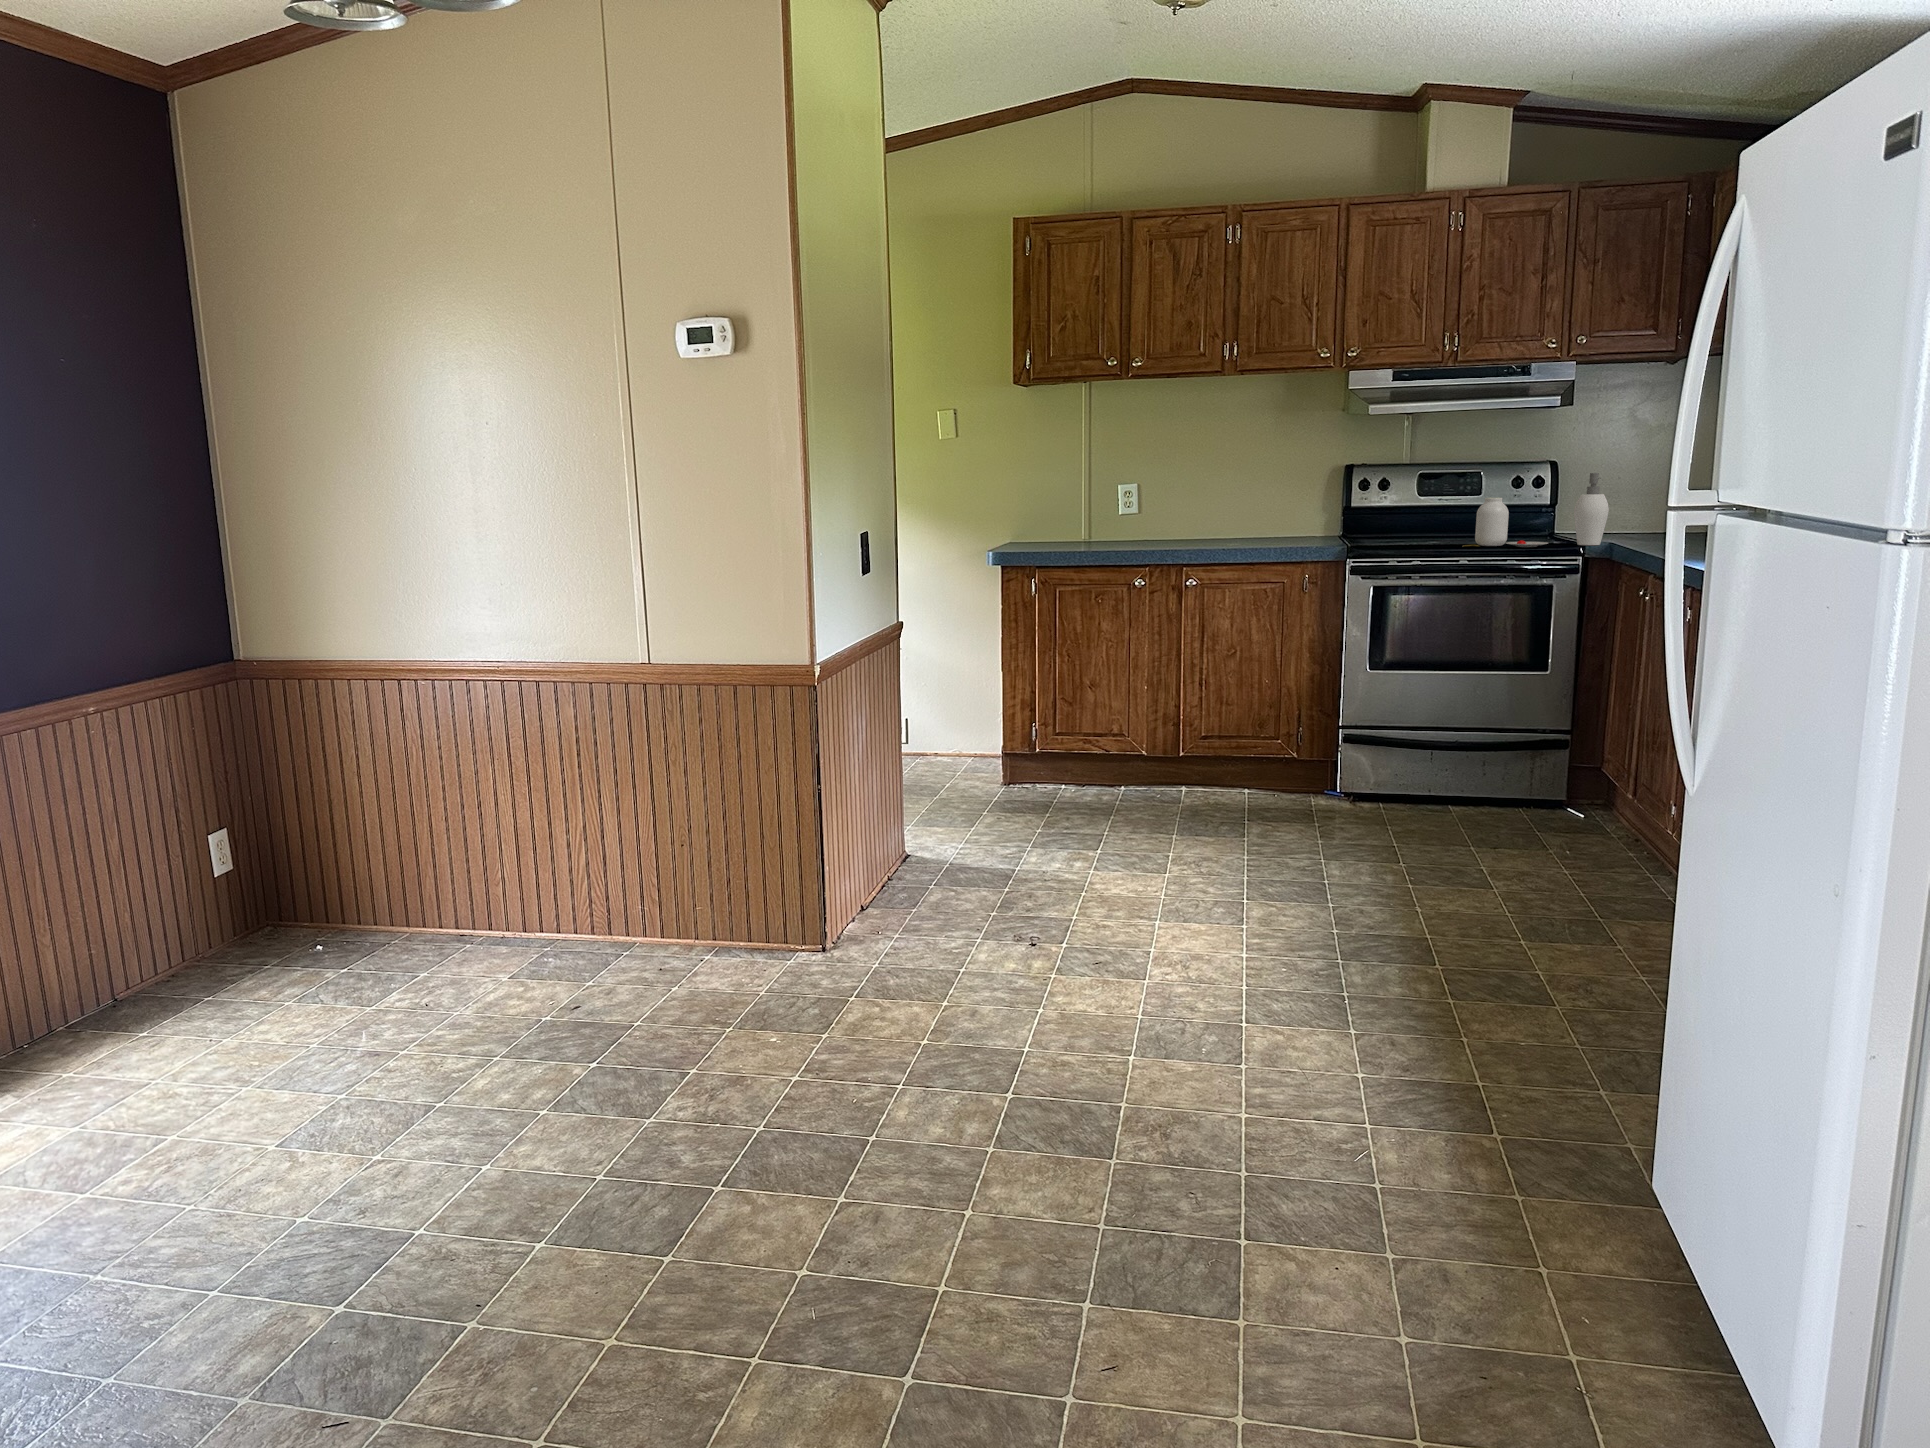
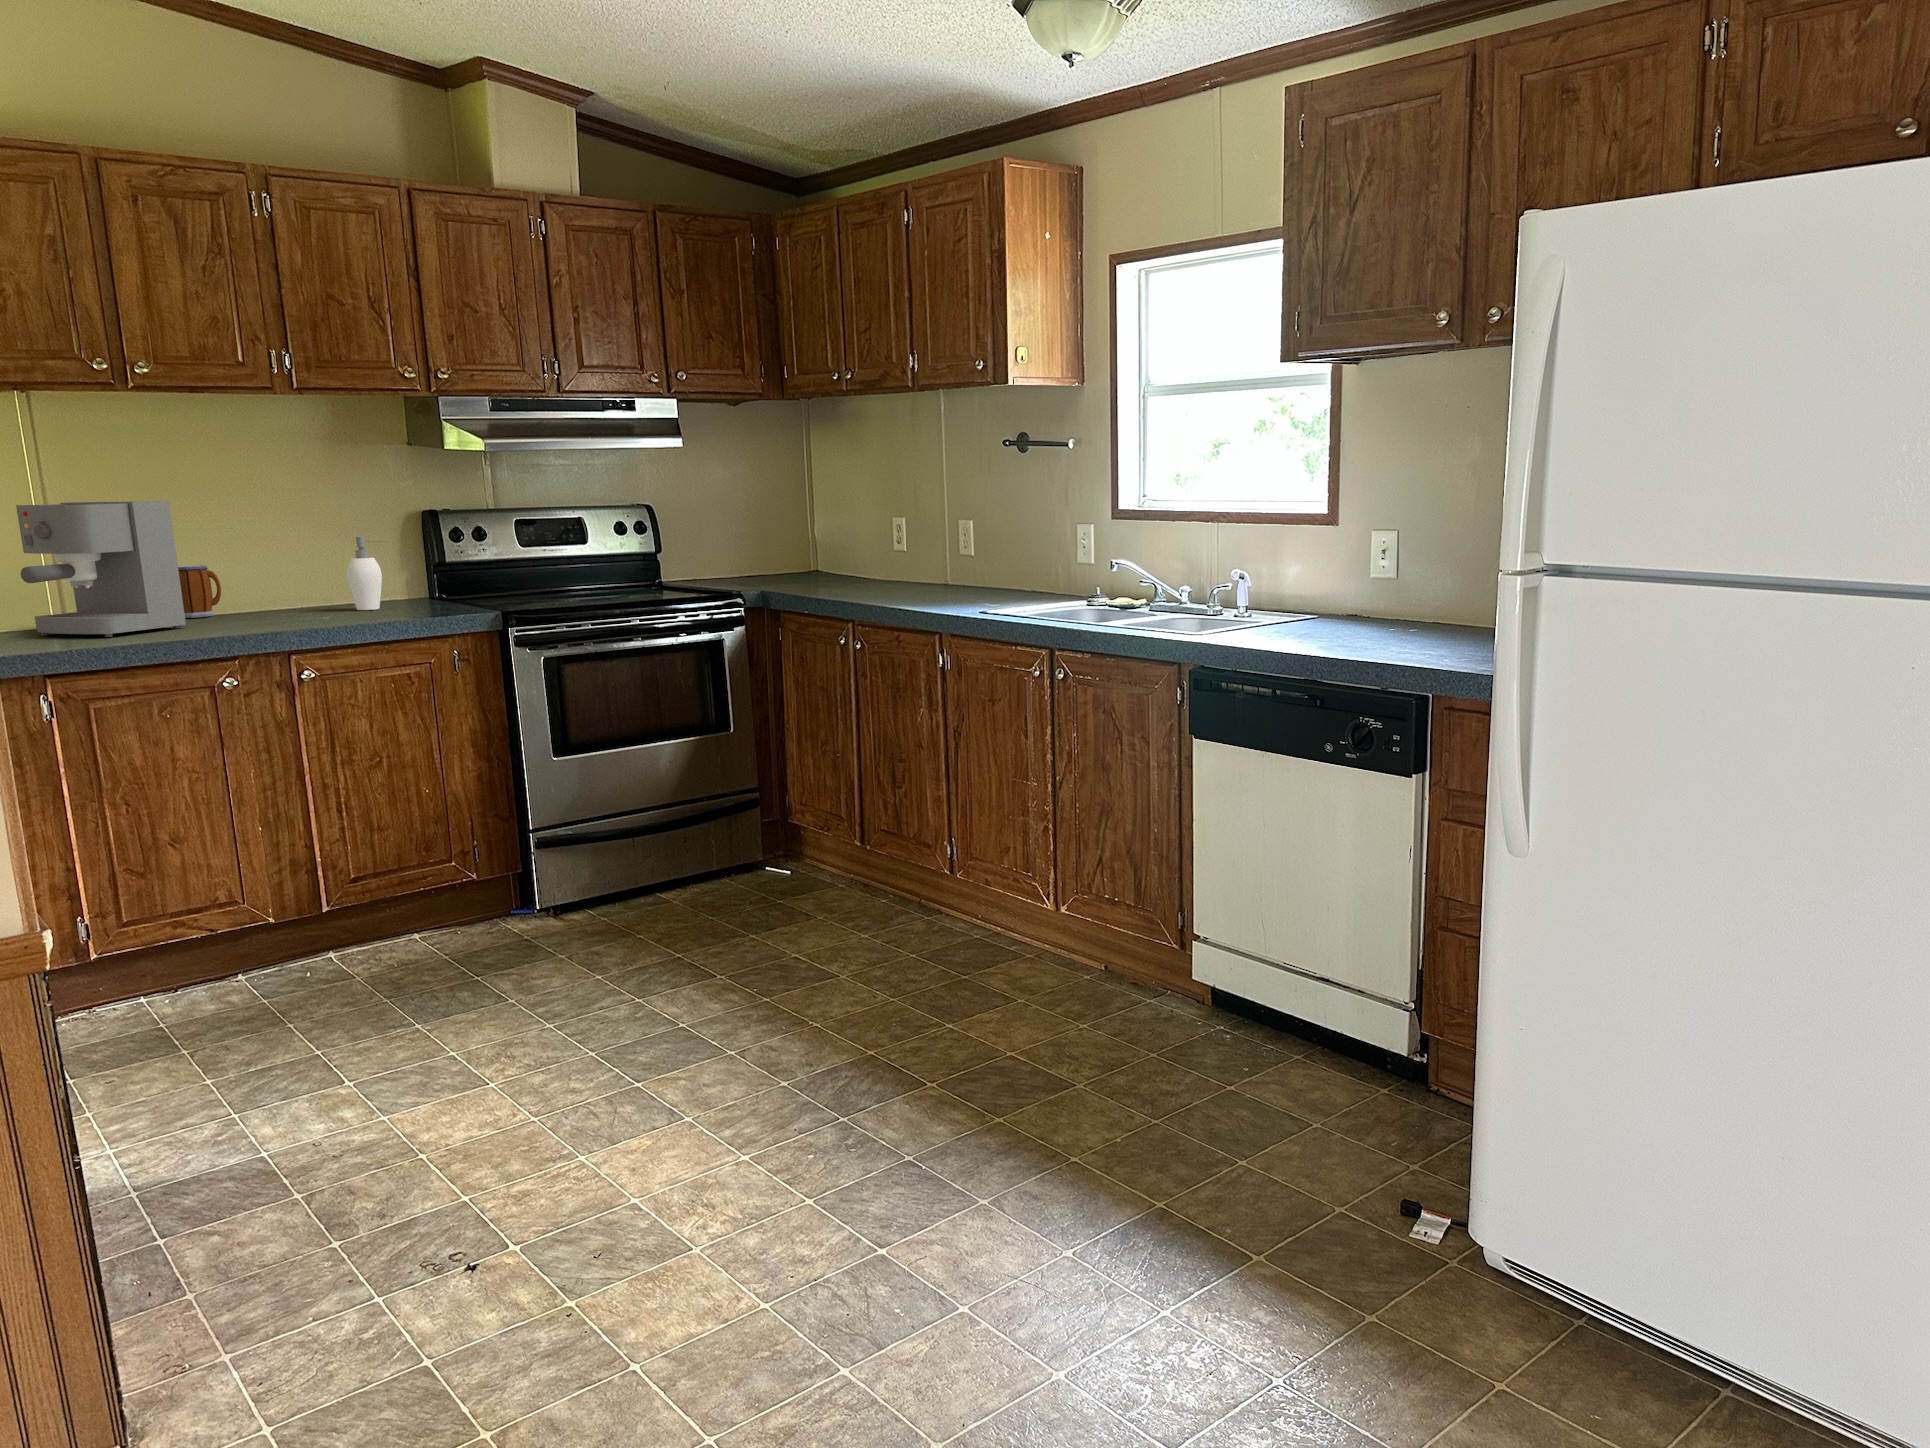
coffee maker: none [1300,438,1425,553] -> present [16,501,186,637]
mug: none [1421,497,1461,544] -> present [178,565,221,618]
jar: present [1462,498,1548,547] -> none [234,565,329,620]

